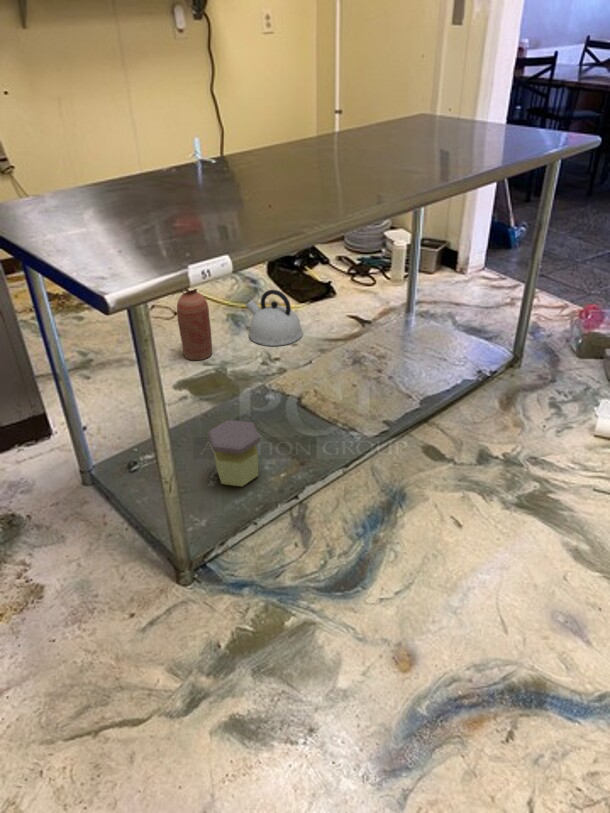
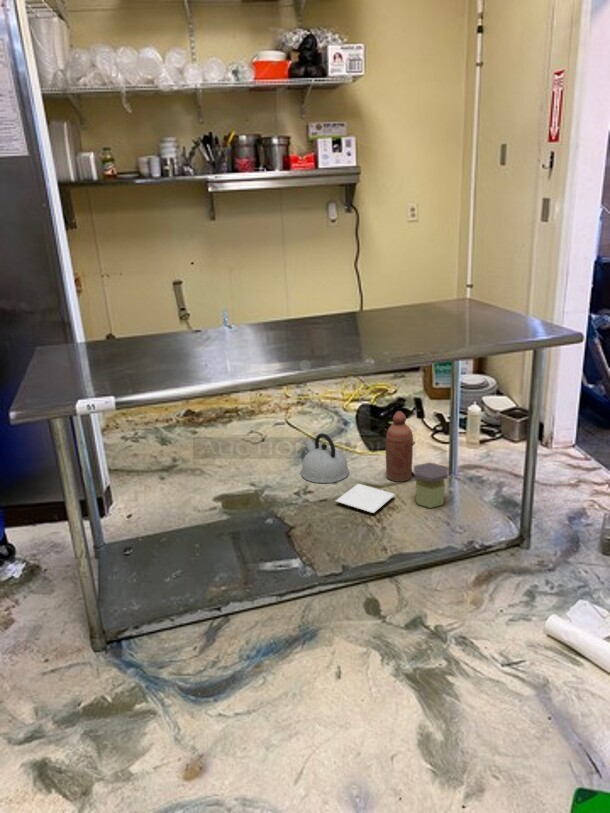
bottle: present [177,289,212,360] -> present [385,411,413,482]
plate: none [316,338,370,364] -> present [336,484,395,513]
jar: present [208,420,260,486] -> present [414,463,448,508]

